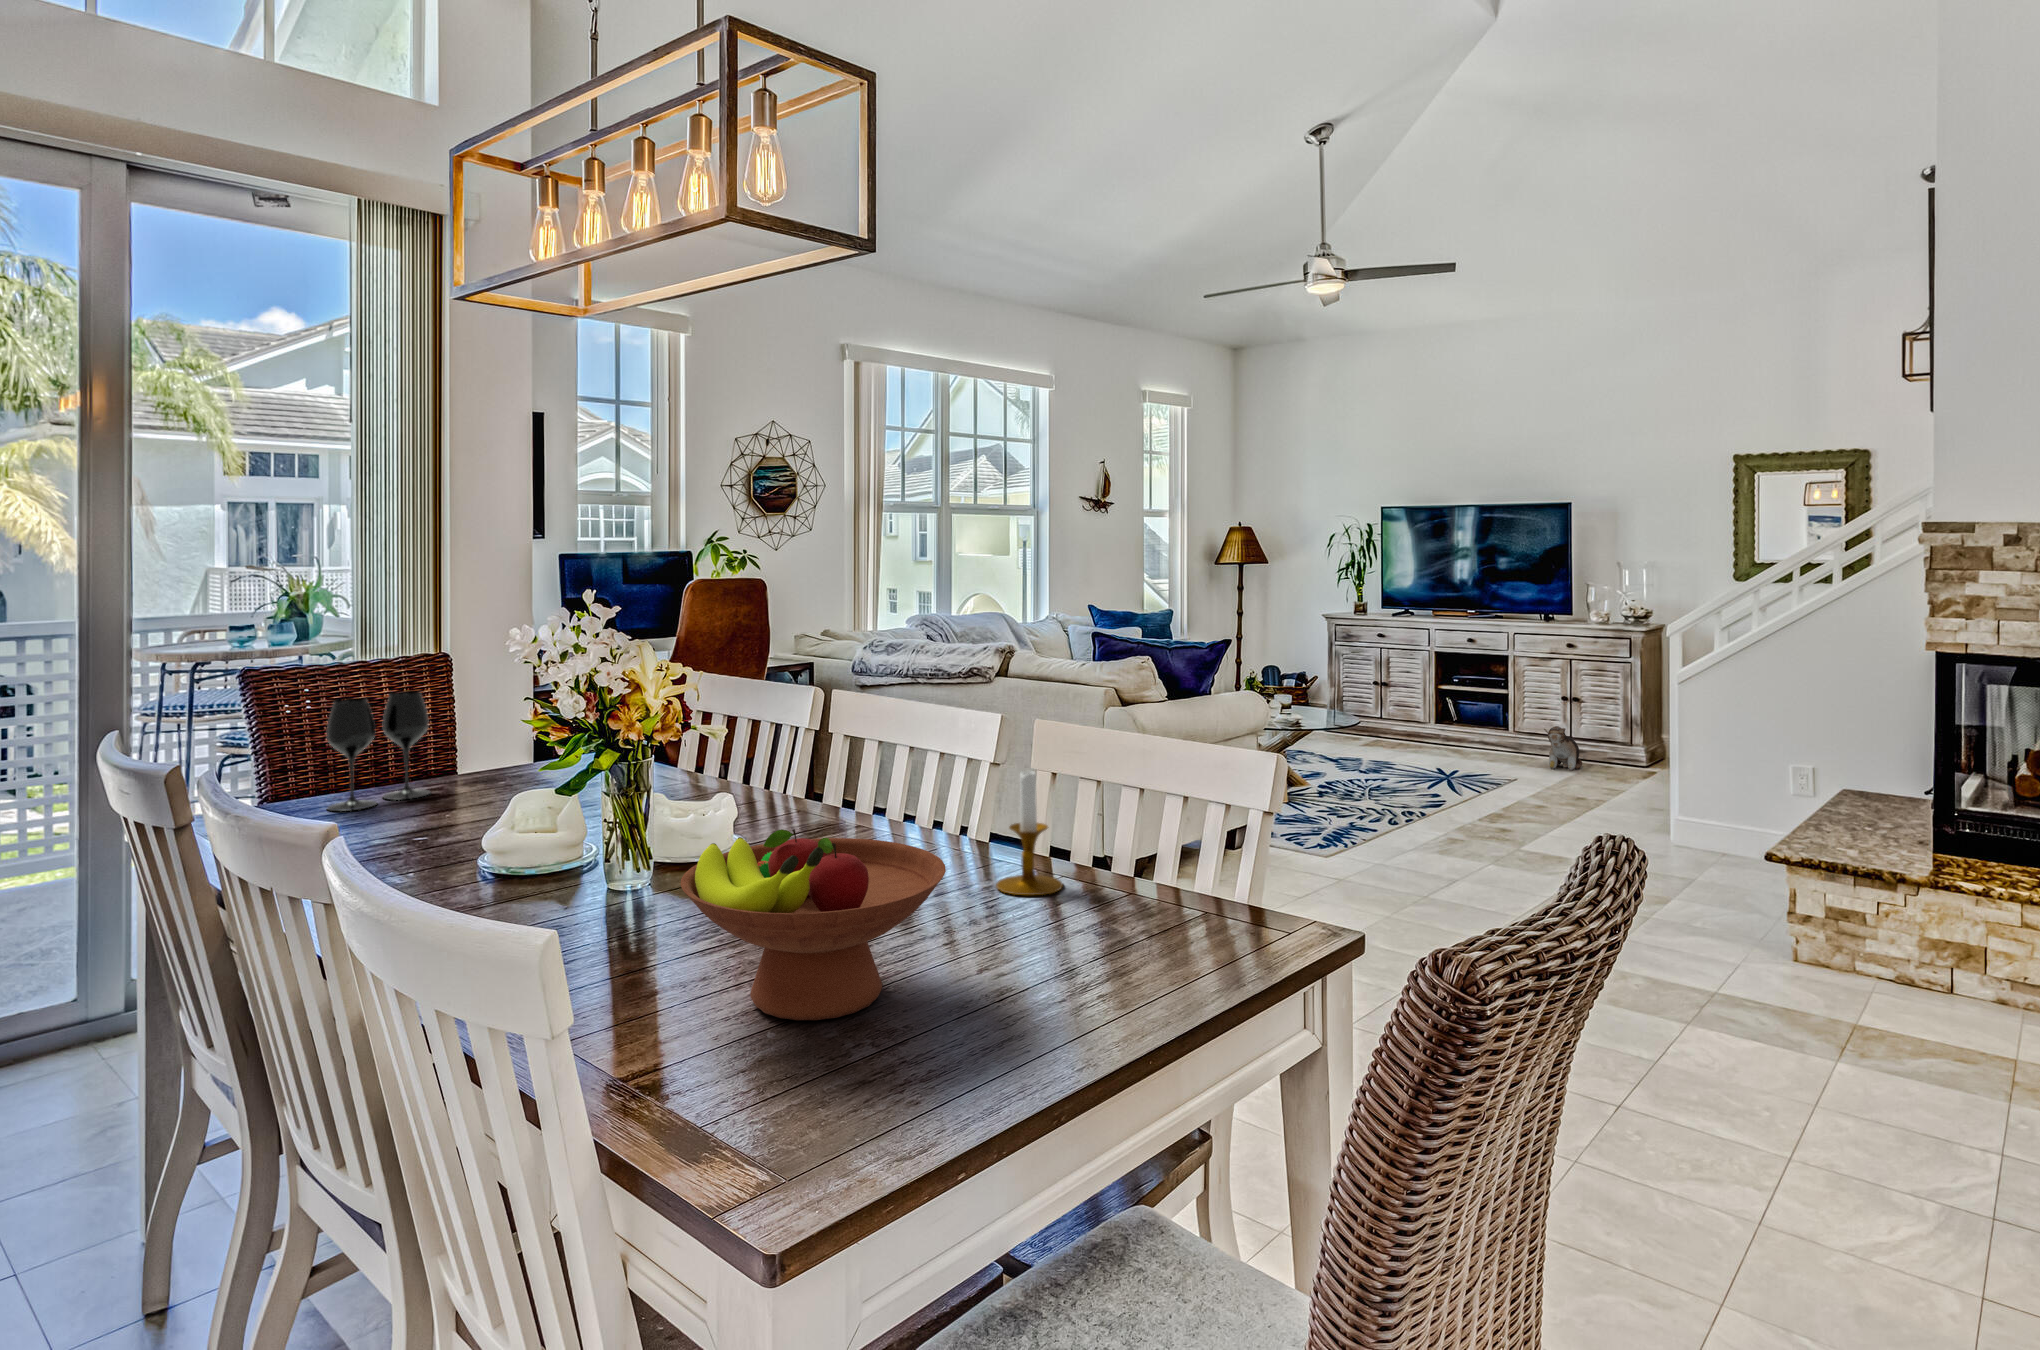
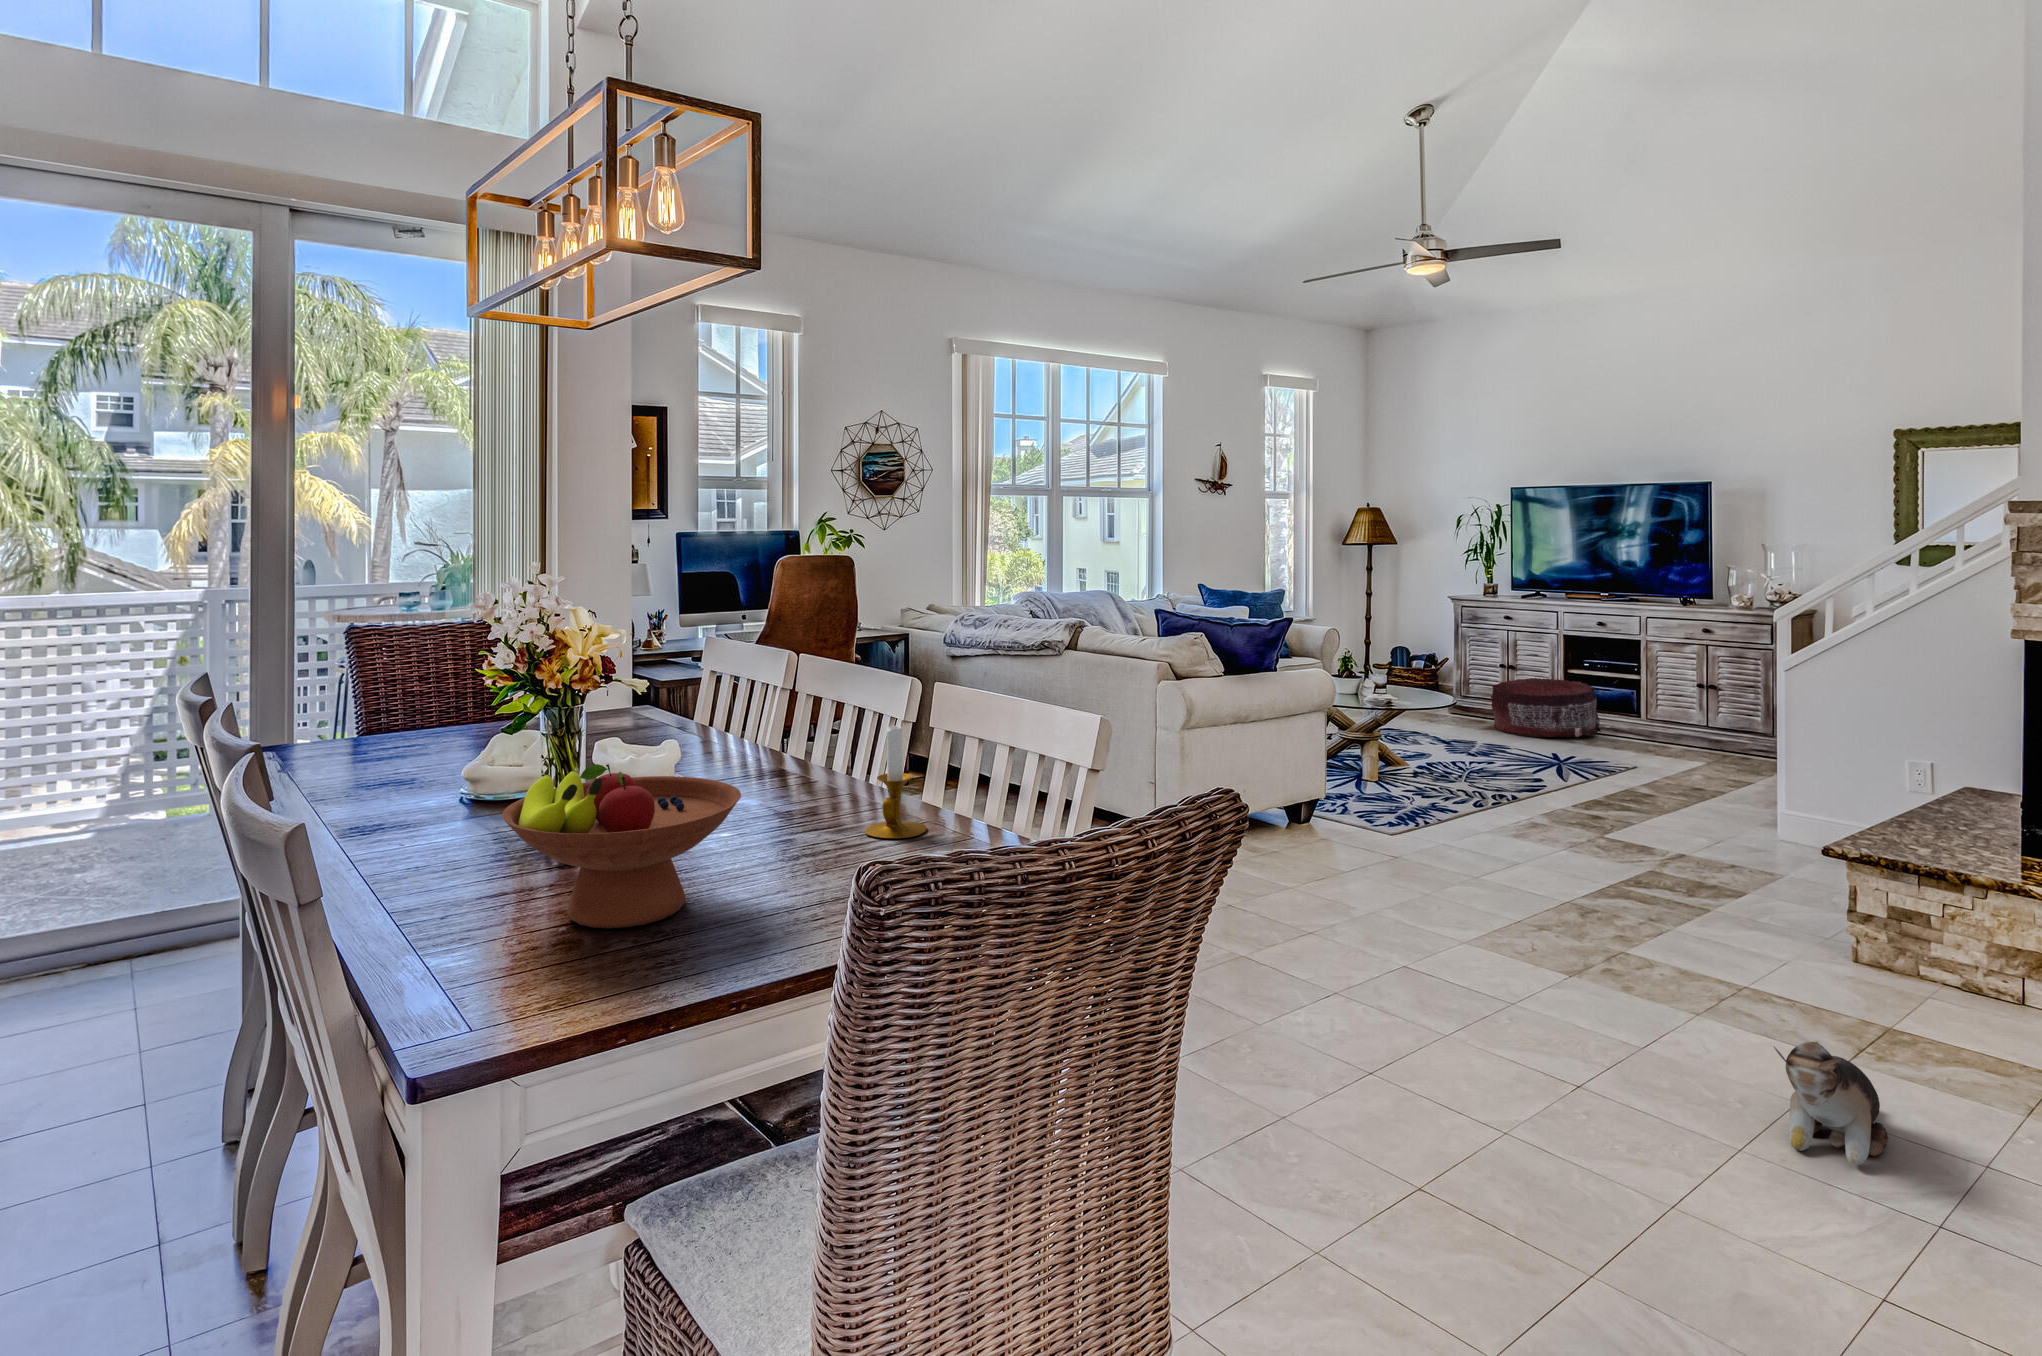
wine glass: present [327,691,430,811] -> none [381,646,474,746]
pouf: none [1369,695,1474,754] -> present [1491,678,1601,737]
plush toy: present [1544,726,1582,770] -> present [1774,1042,1888,1165]

